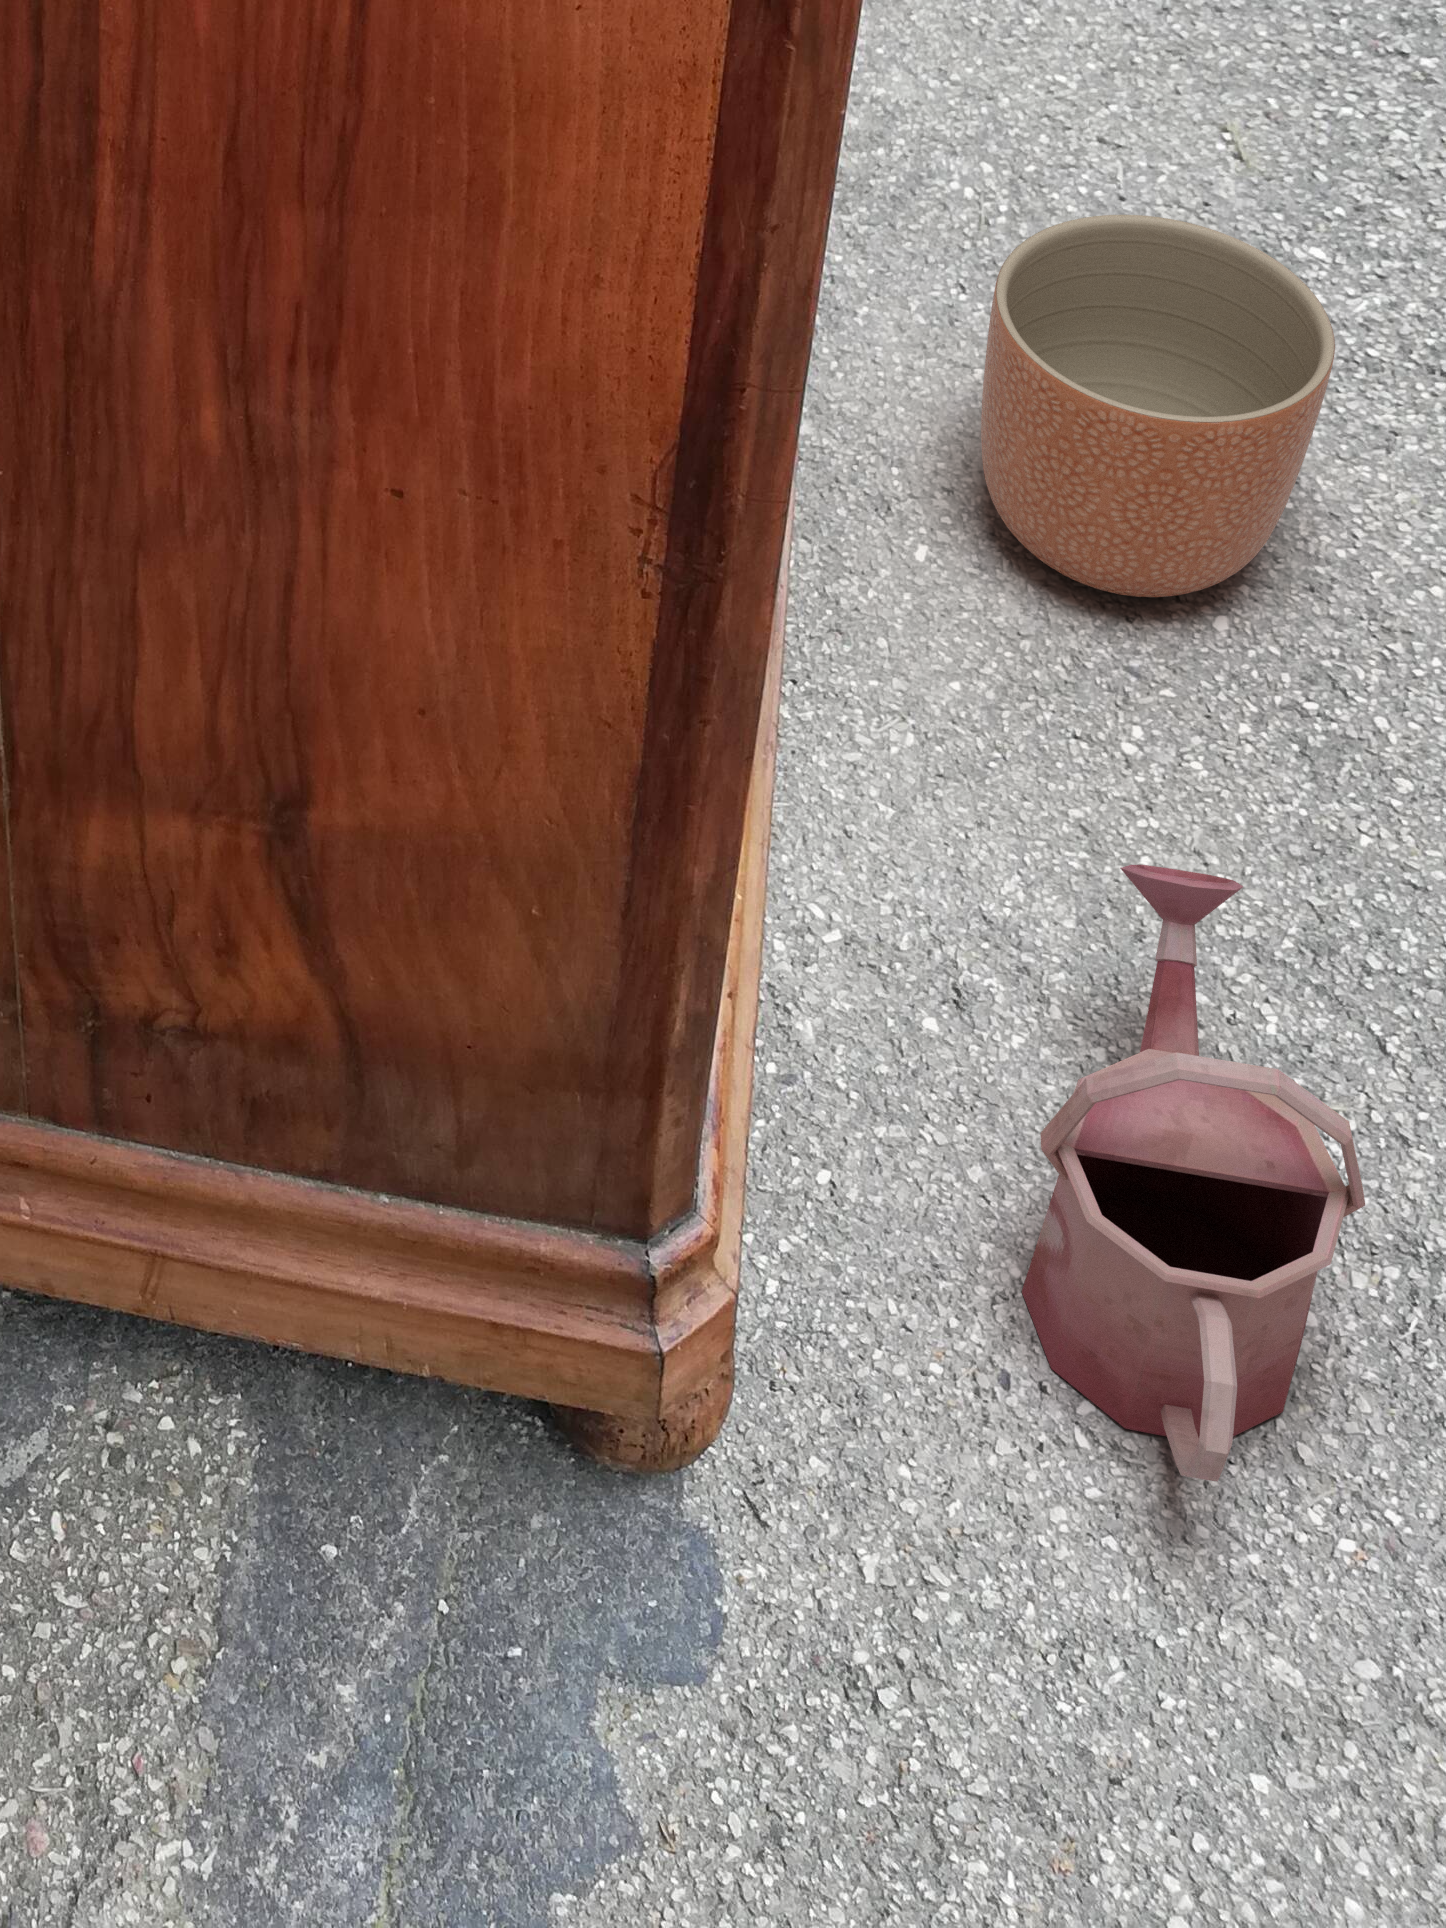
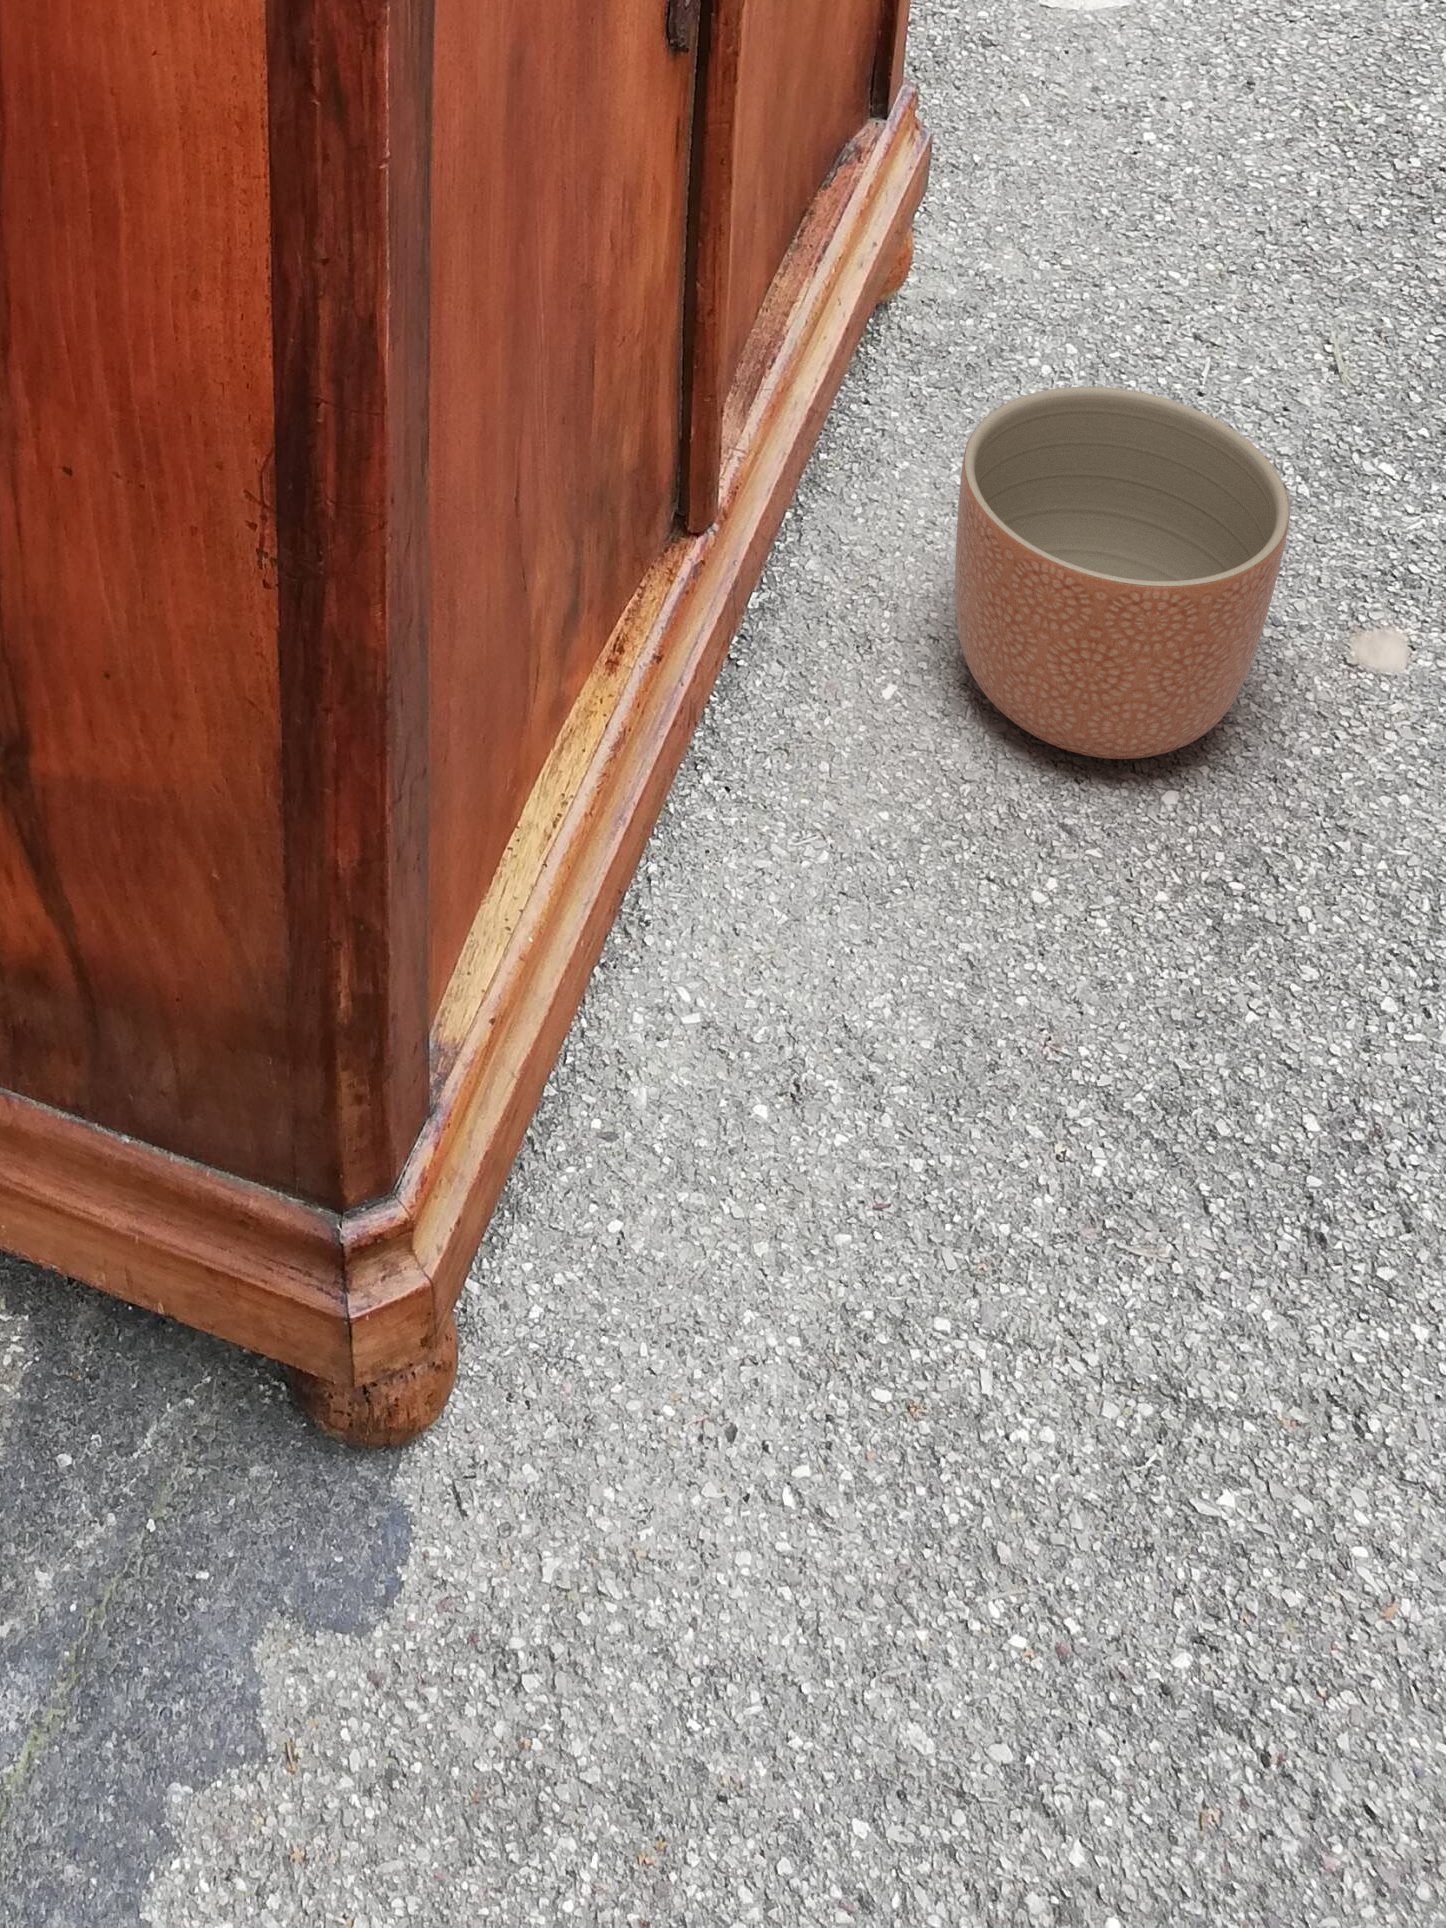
watering can: present [1022,865,1365,1482] -> none [775,973,1075,1546]

